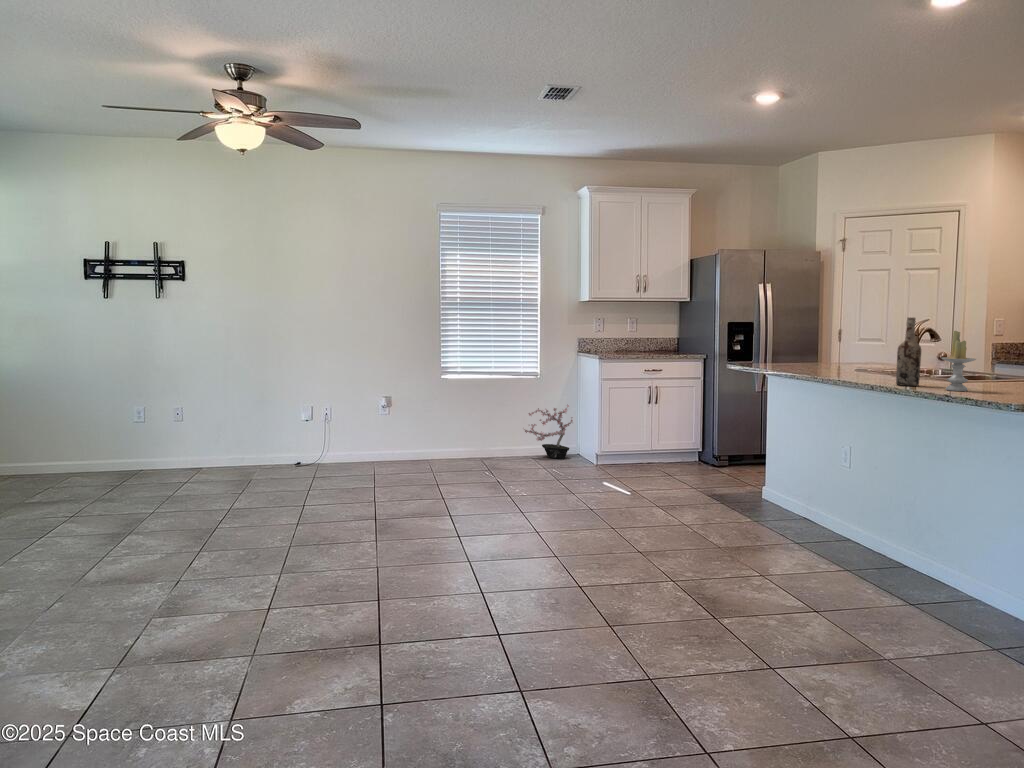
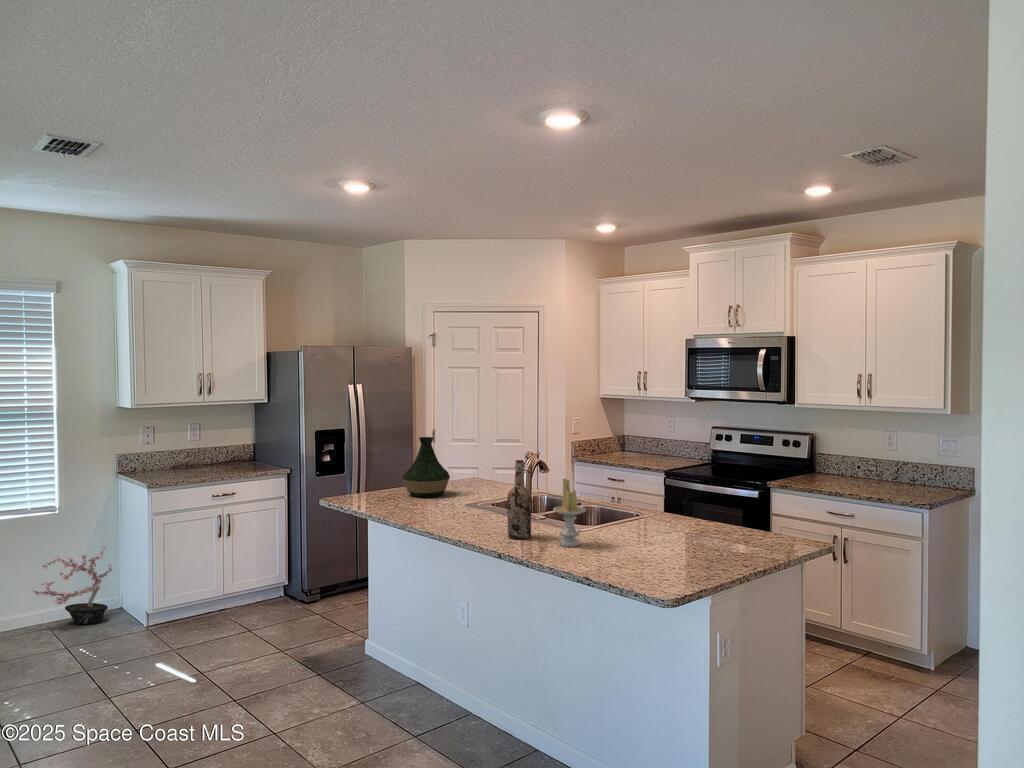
vase: none [804,317,849,369] -> present [403,437,450,497]

